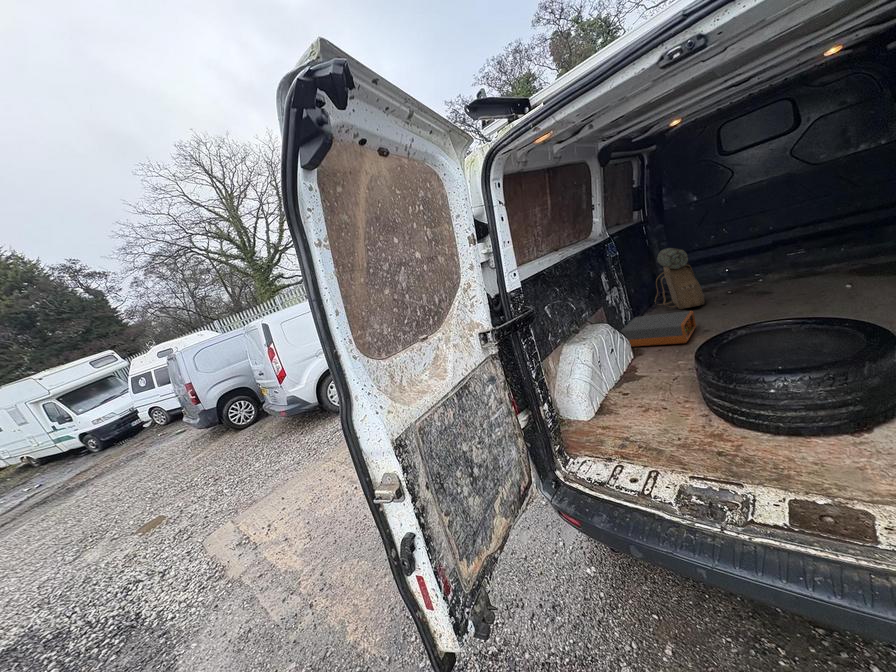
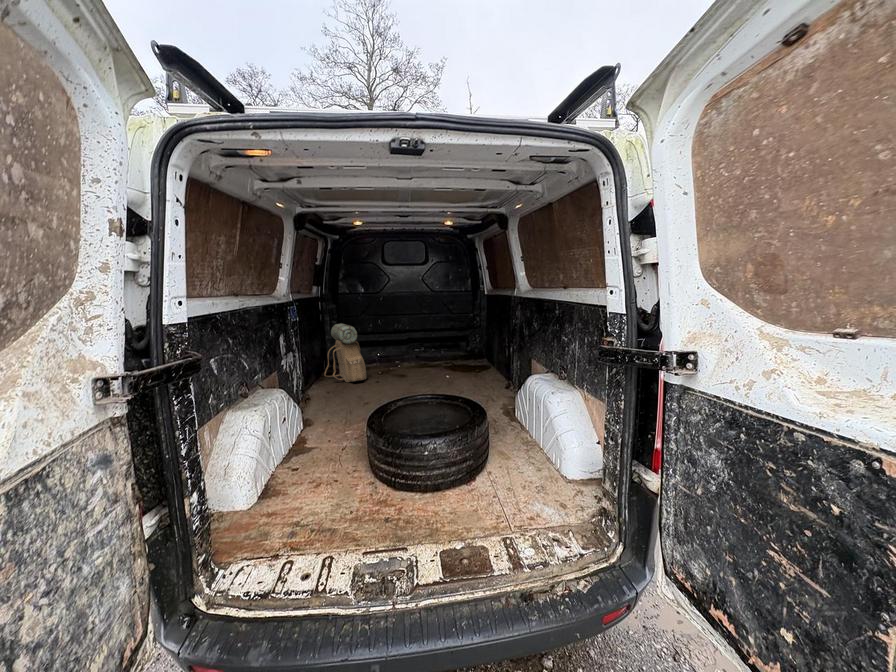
storage box: present [621,311,696,346] -> none [293,383,361,417]

